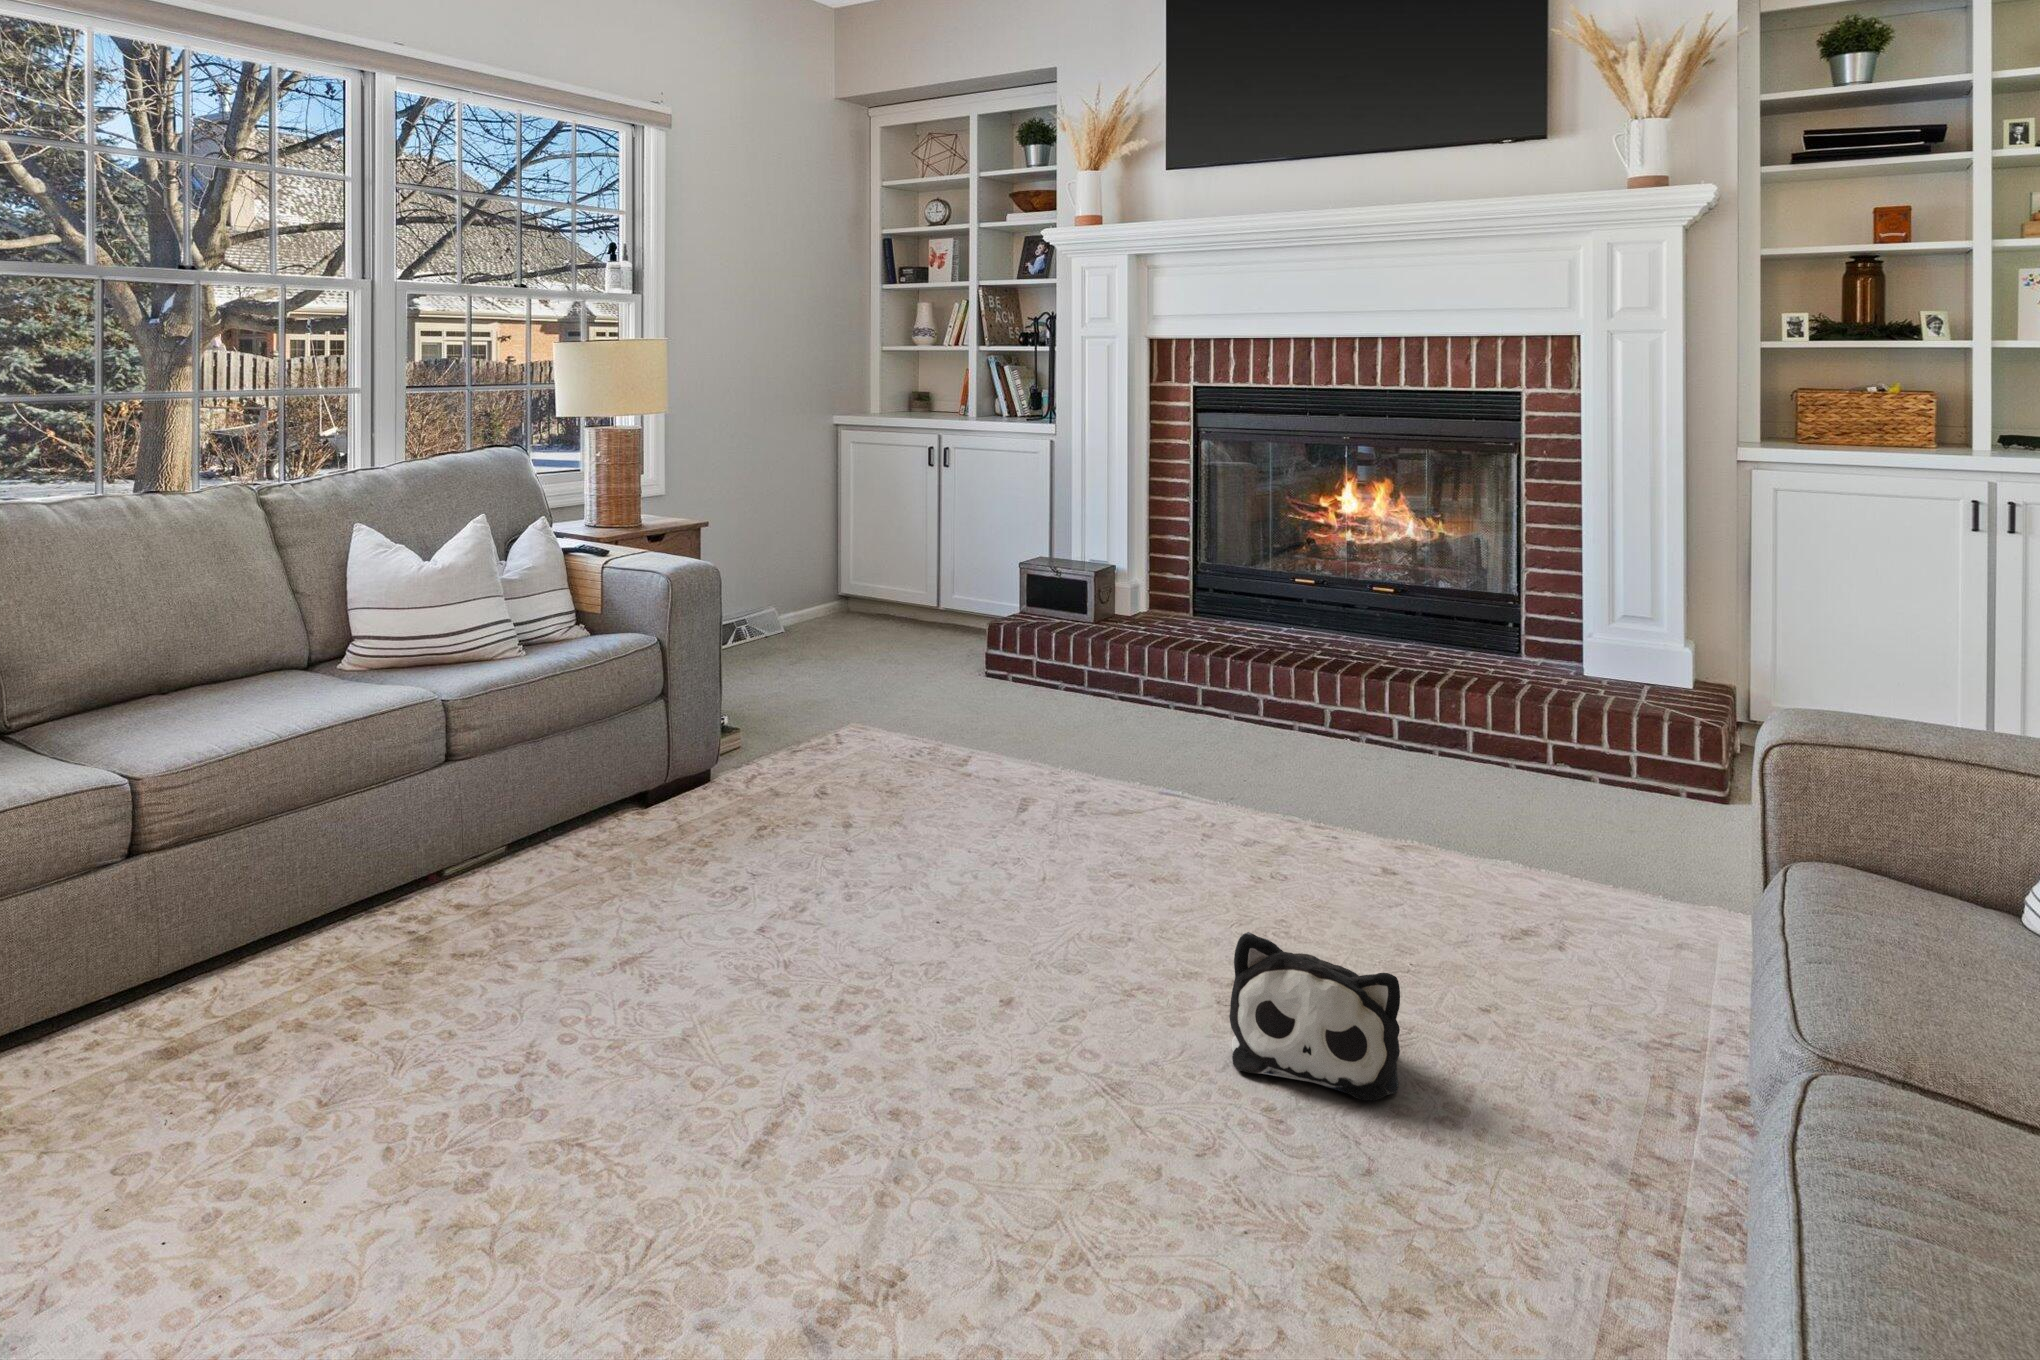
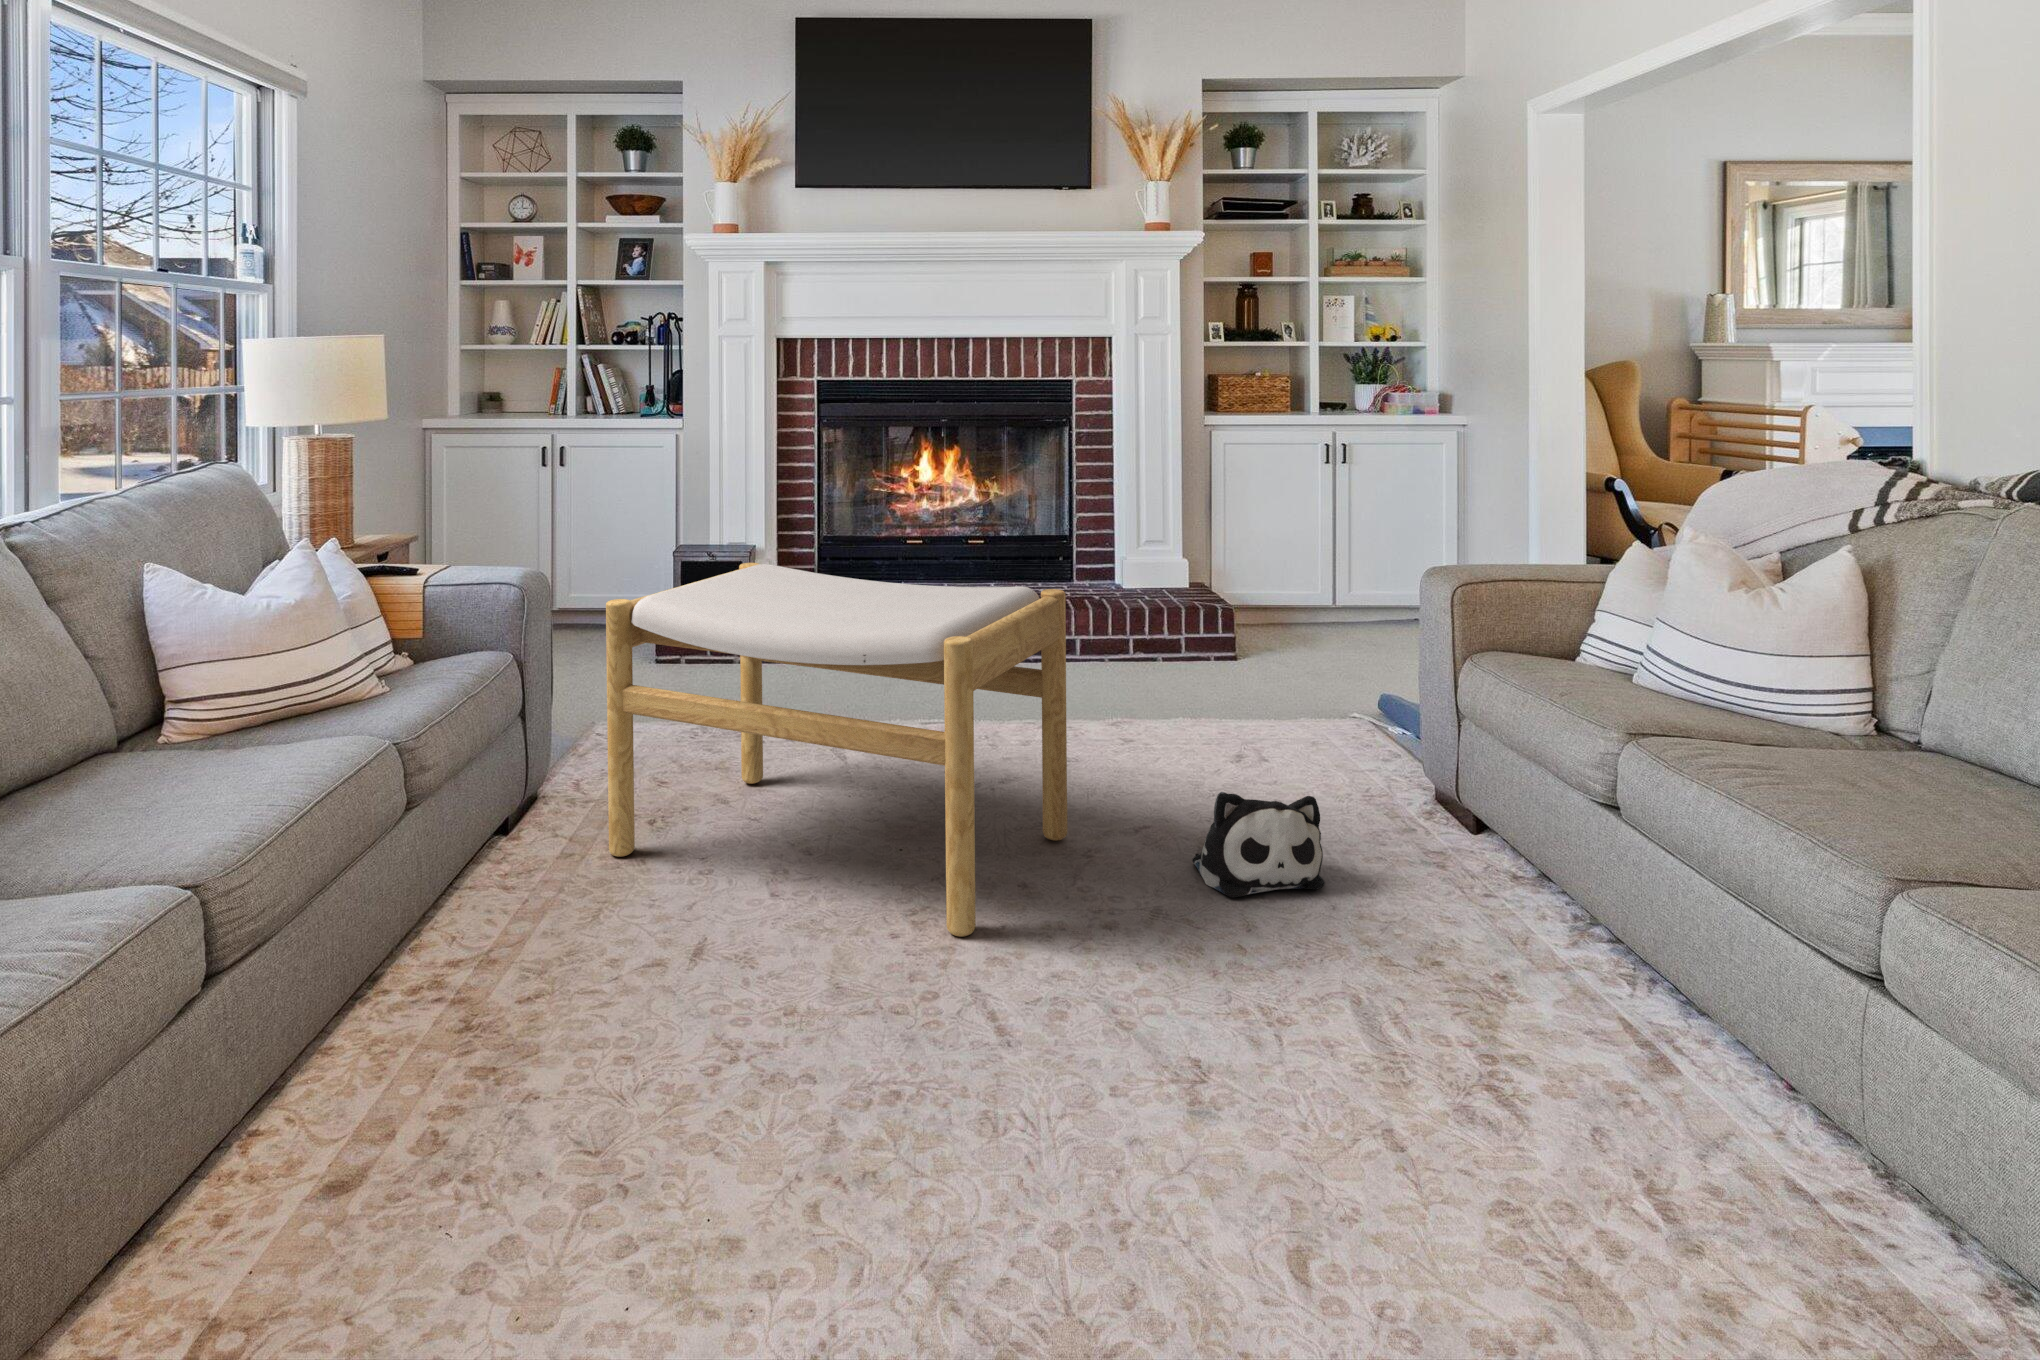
footstool: none [707,576,1142,1005] -> present [606,563,1067,937]

